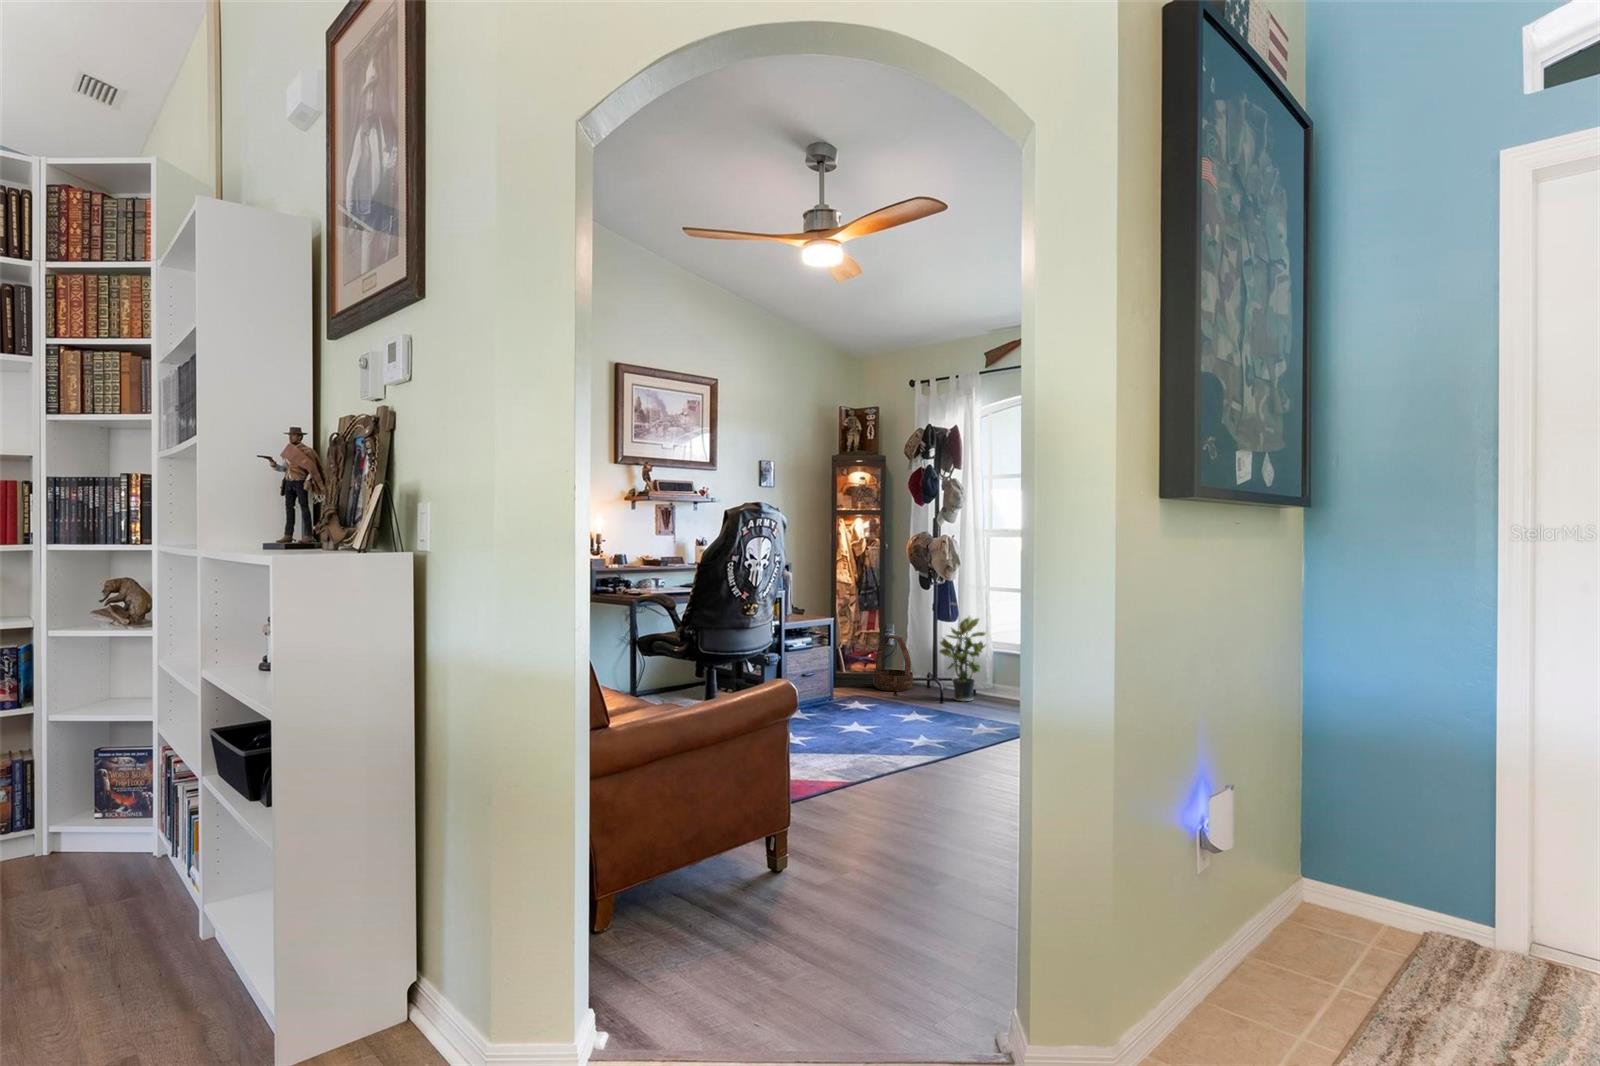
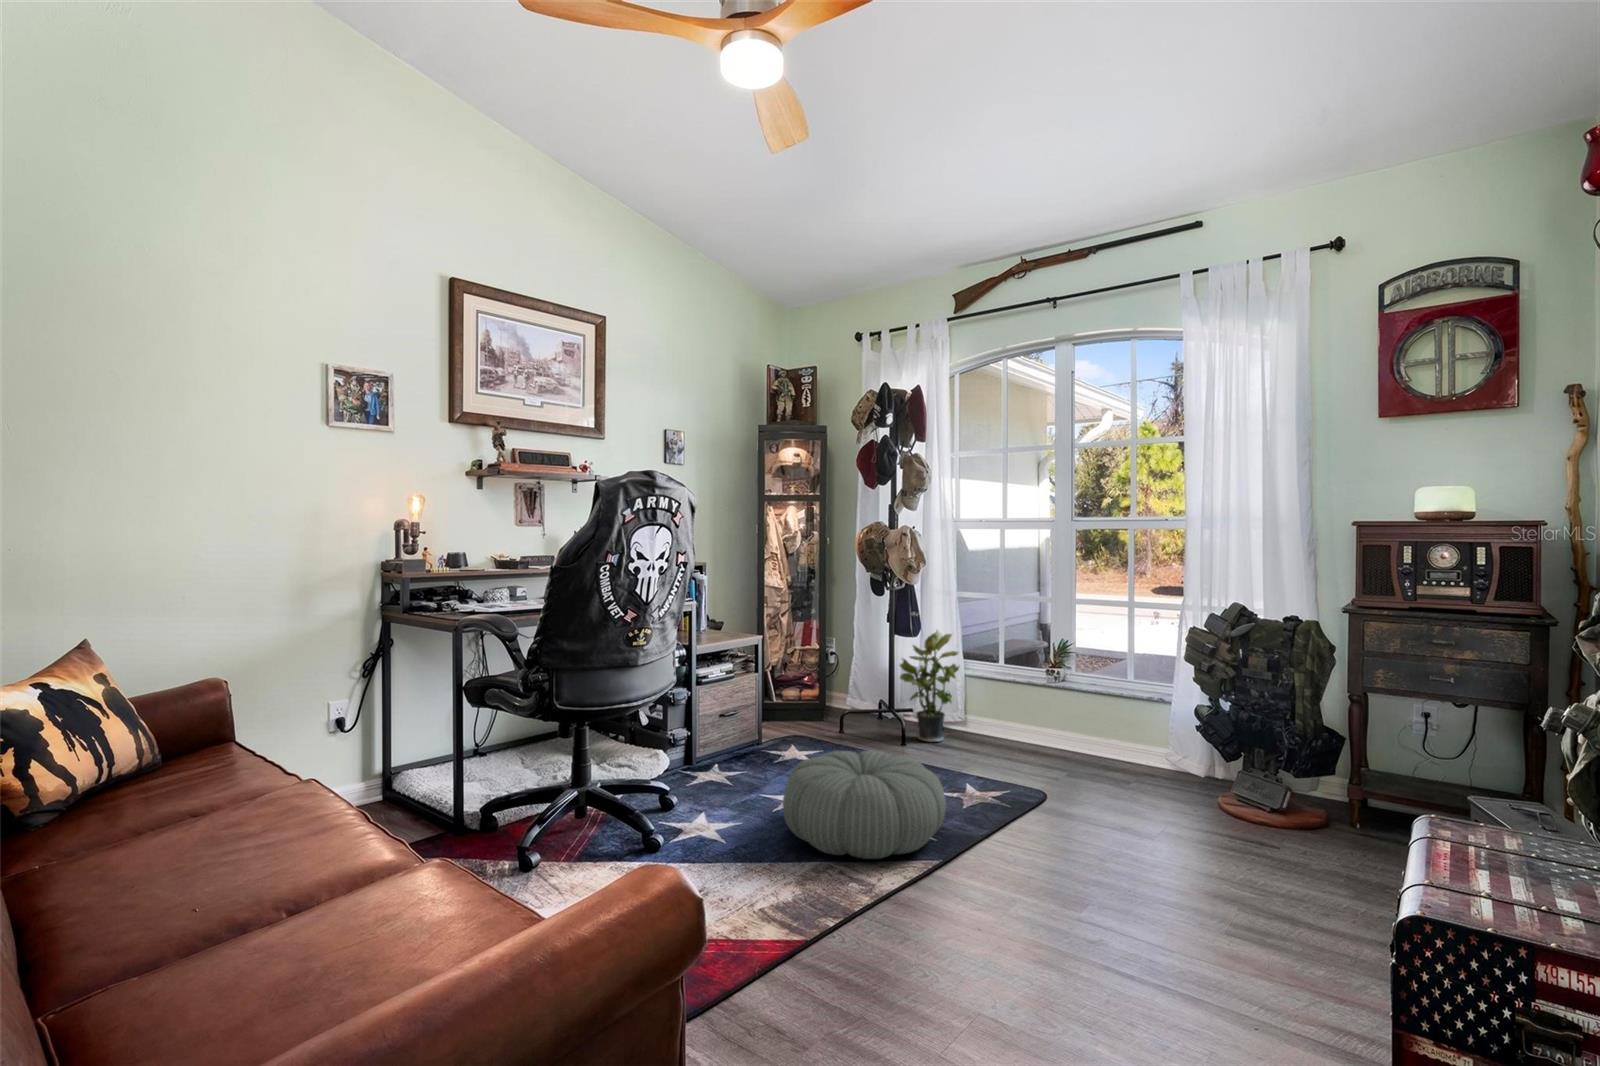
basket: present [873,636,913,691] -> none [811,655,862,727]
pouf: none [844,692,953,754] -> present [783,750,946,859]

